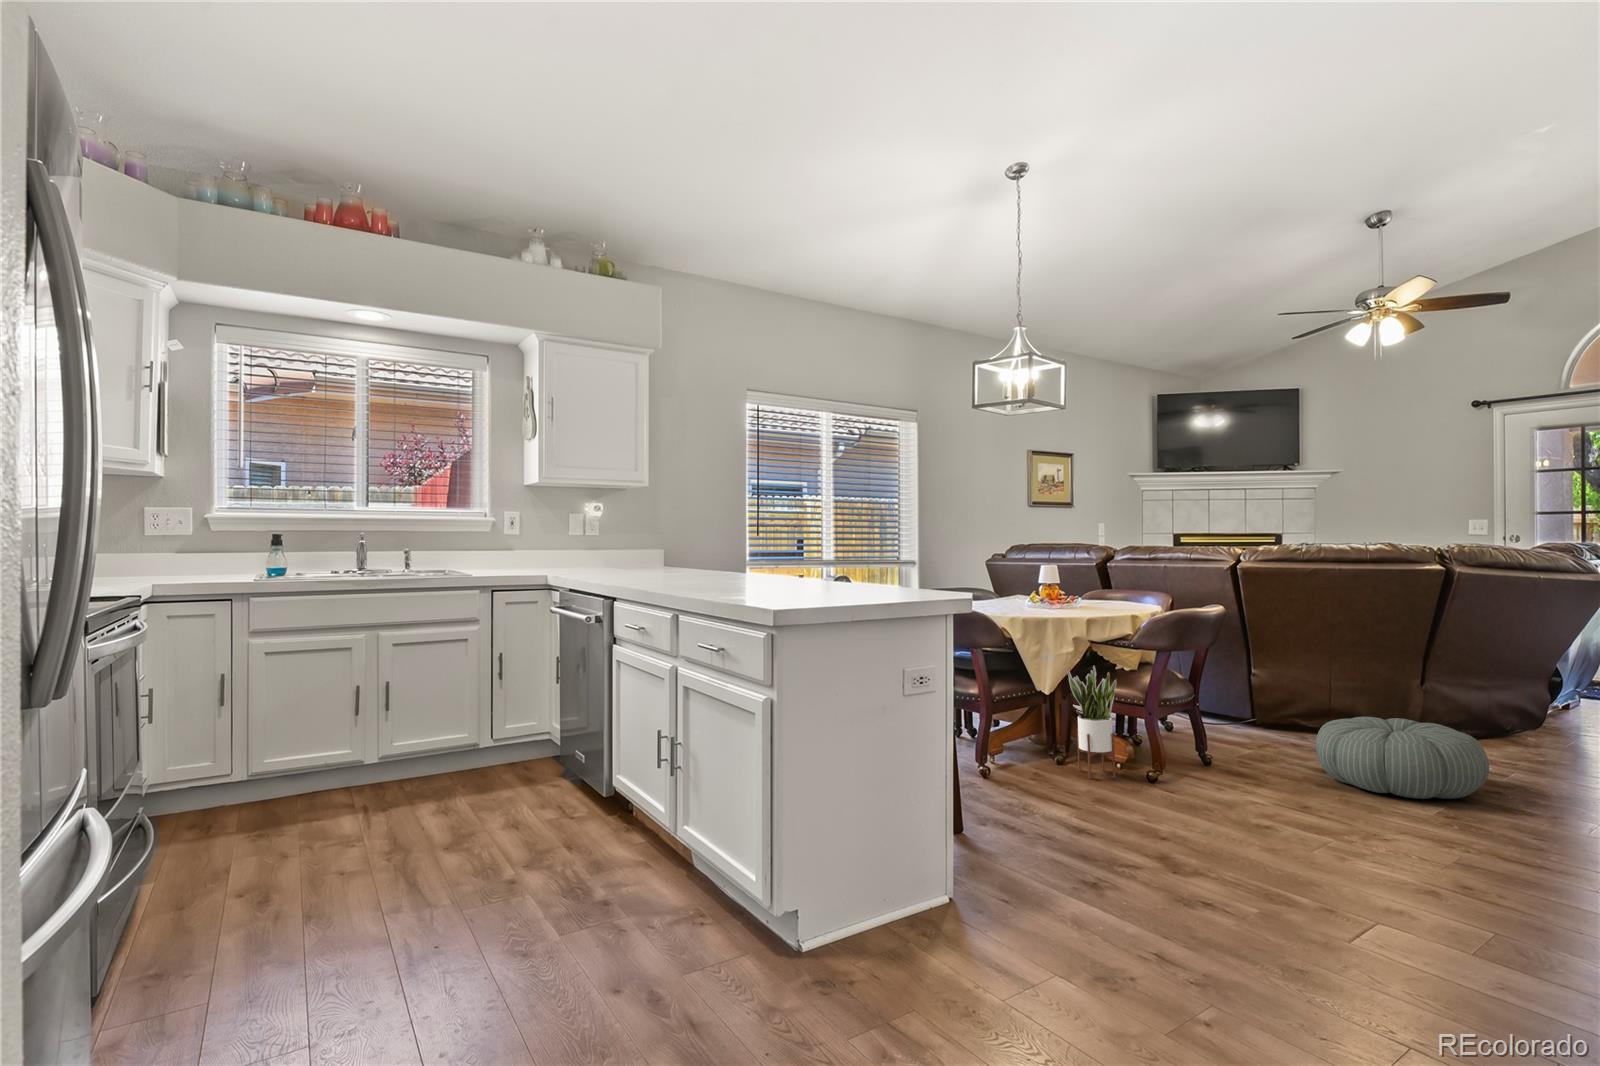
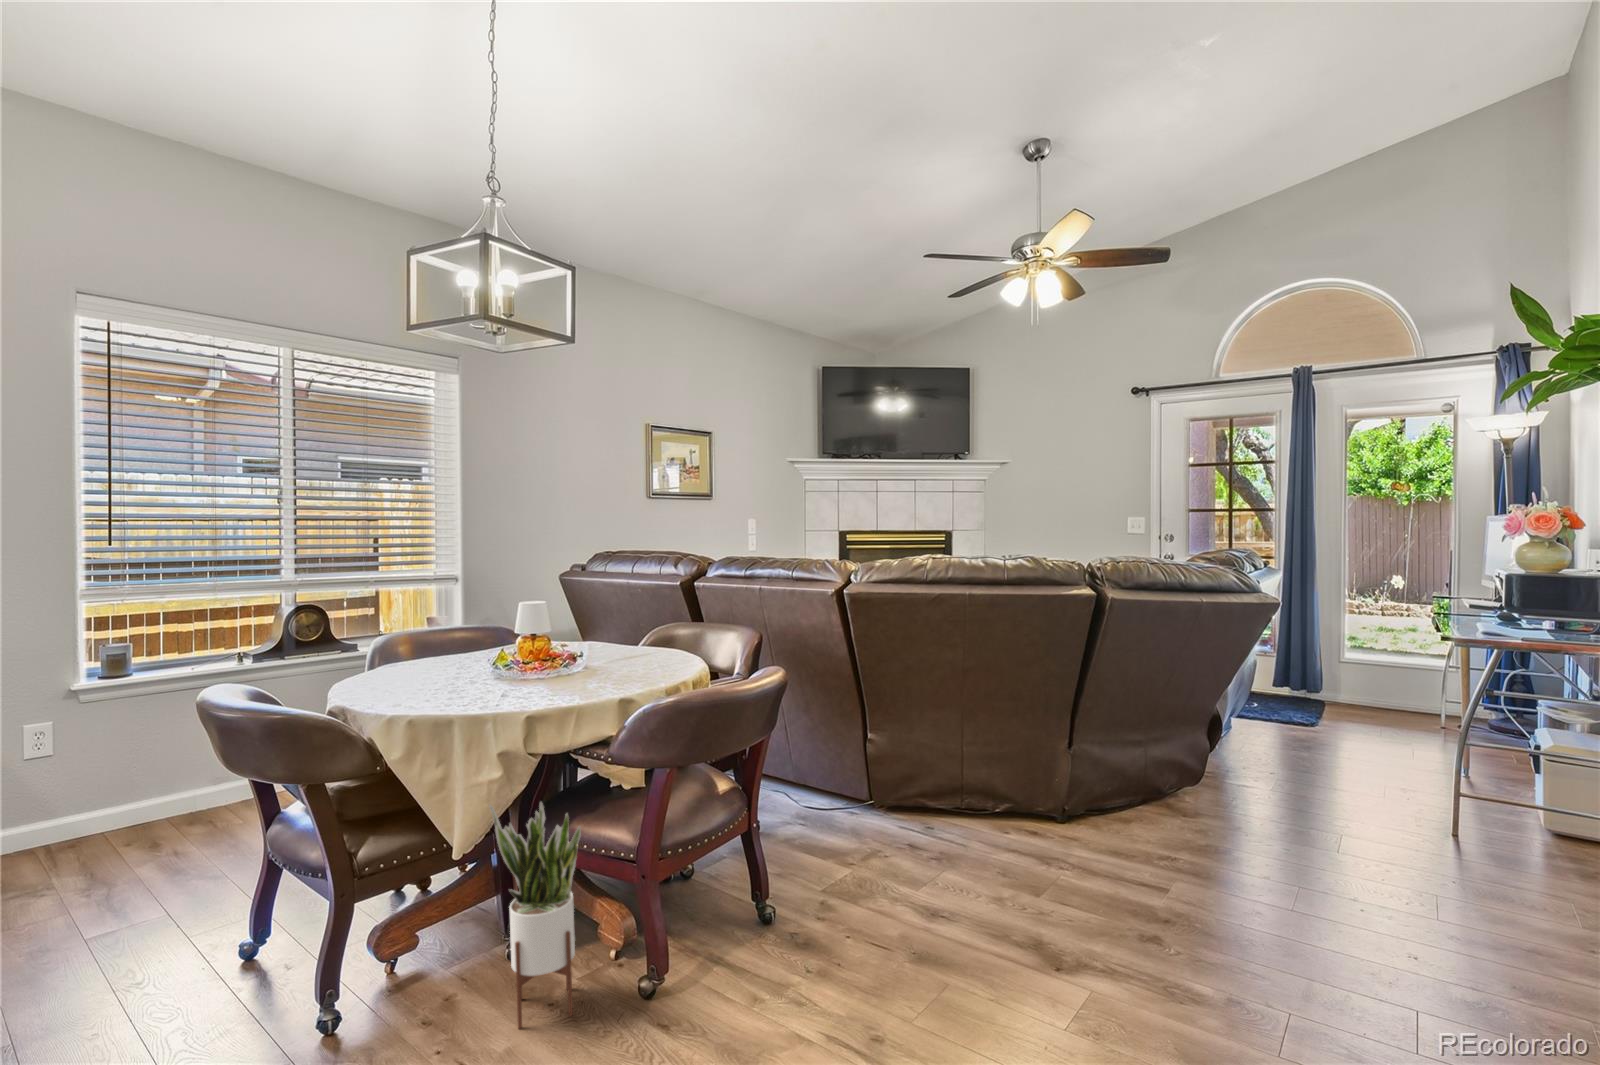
pouf: present [1316,717,1489,799] -> none [919,829,1148,999]

